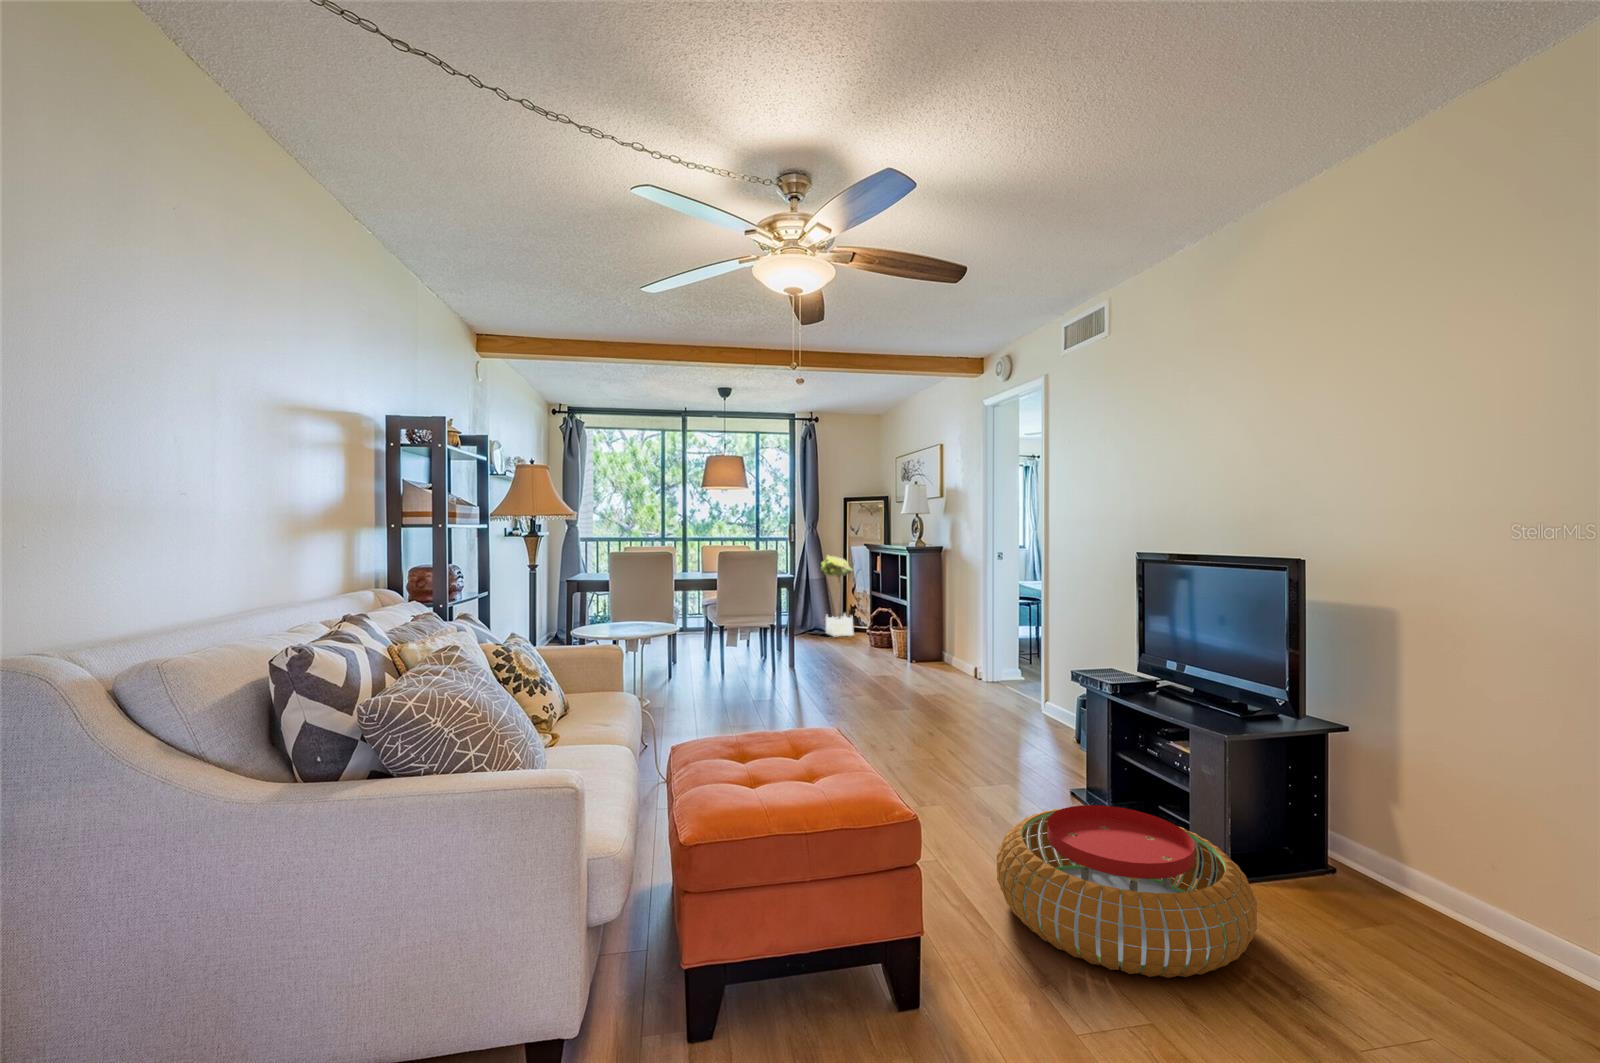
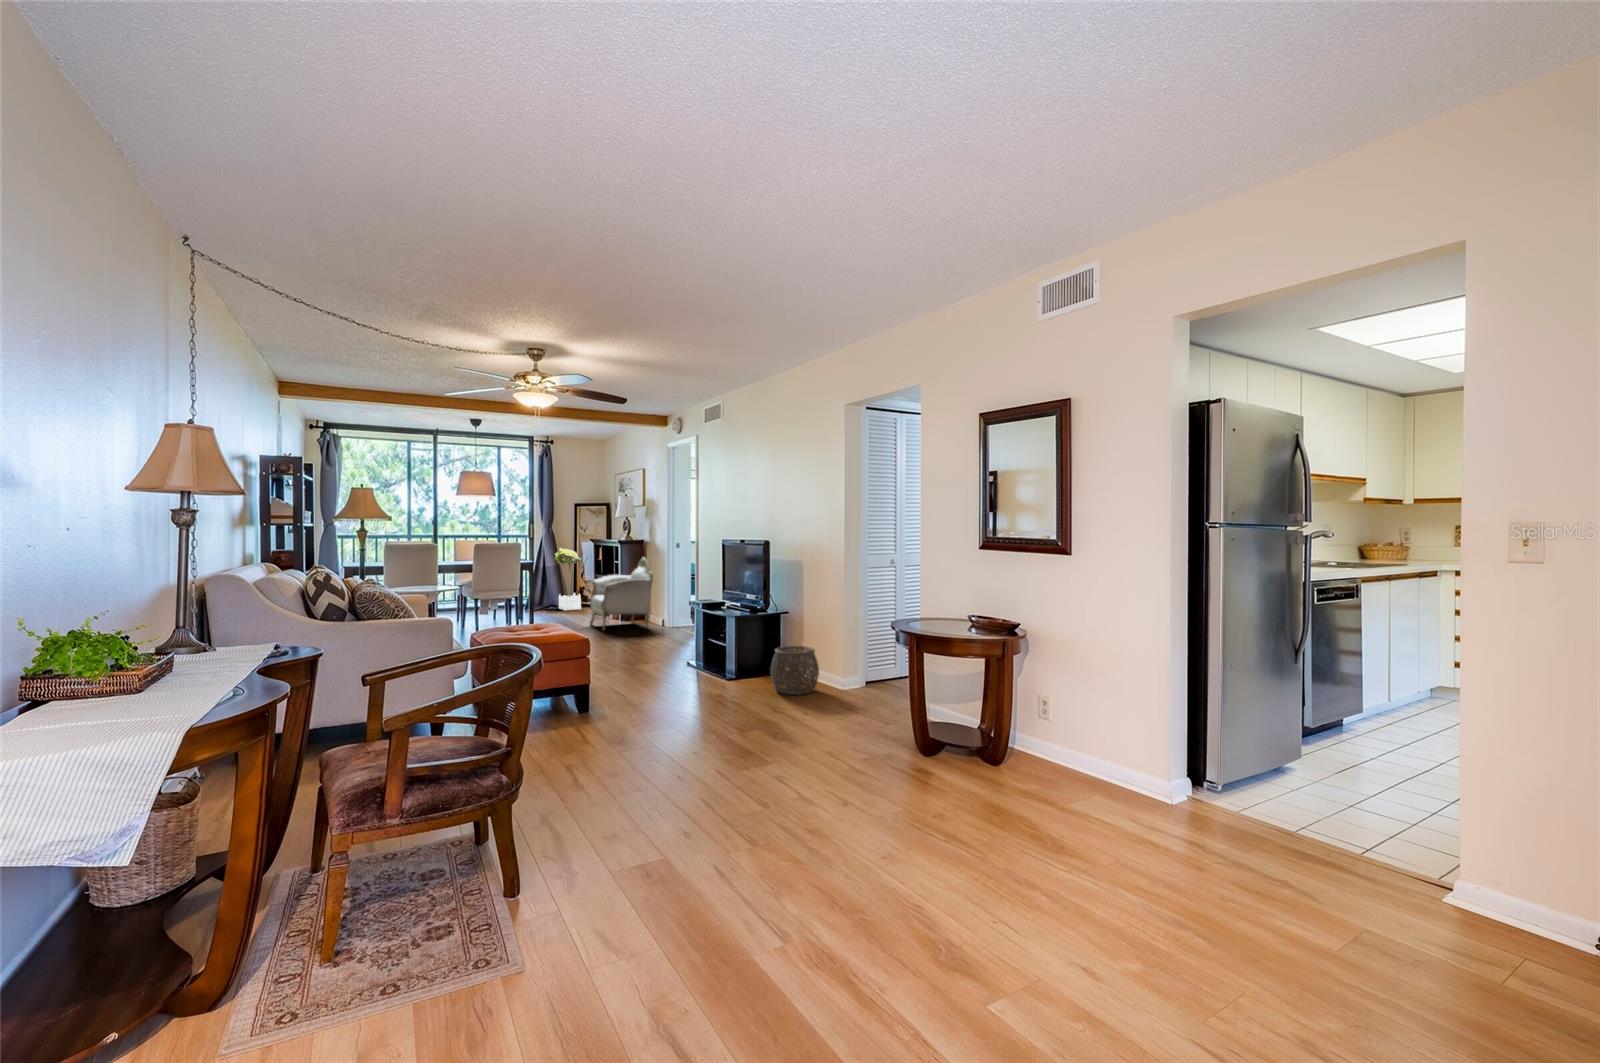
armchair: none [869,571,962,679] -> present [589,557,653,631]
woven basket: none [1319,804,1477,950] -> present [771,646,819,695]
pouf: present [997,805,1257,978] -> none [632,656,736,709]

